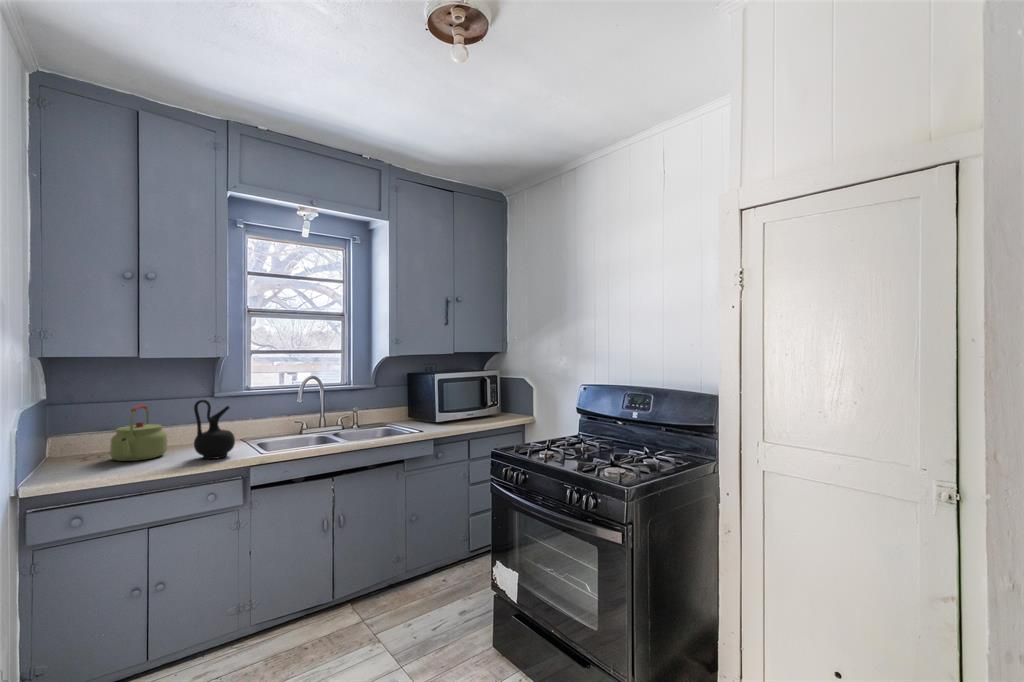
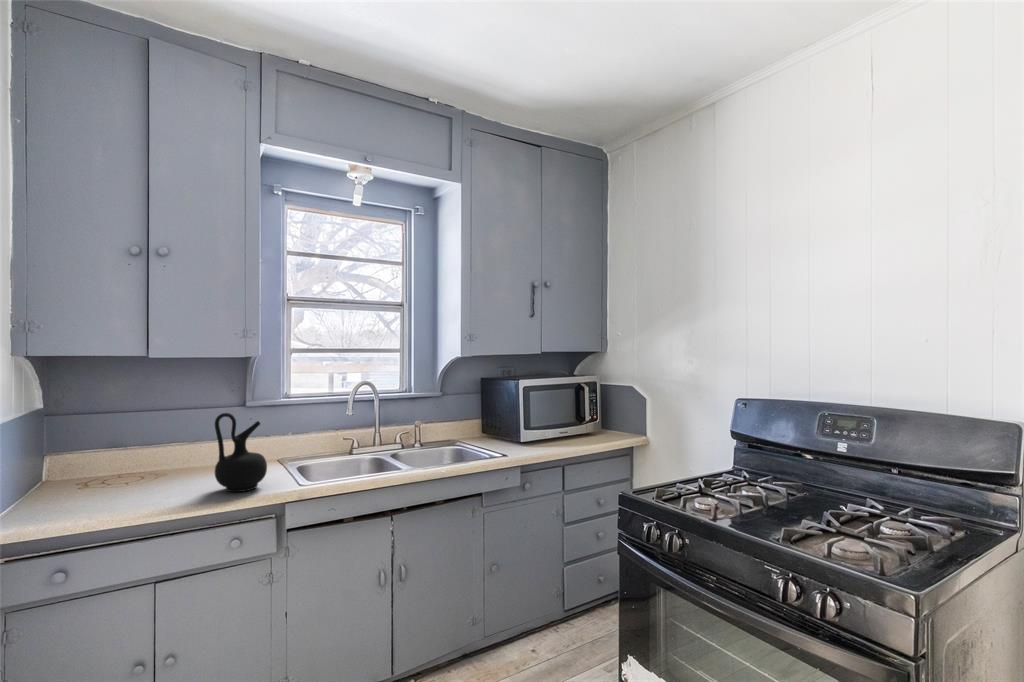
kettle: present [110,404,167,461] -> none [113,417,185,492]

